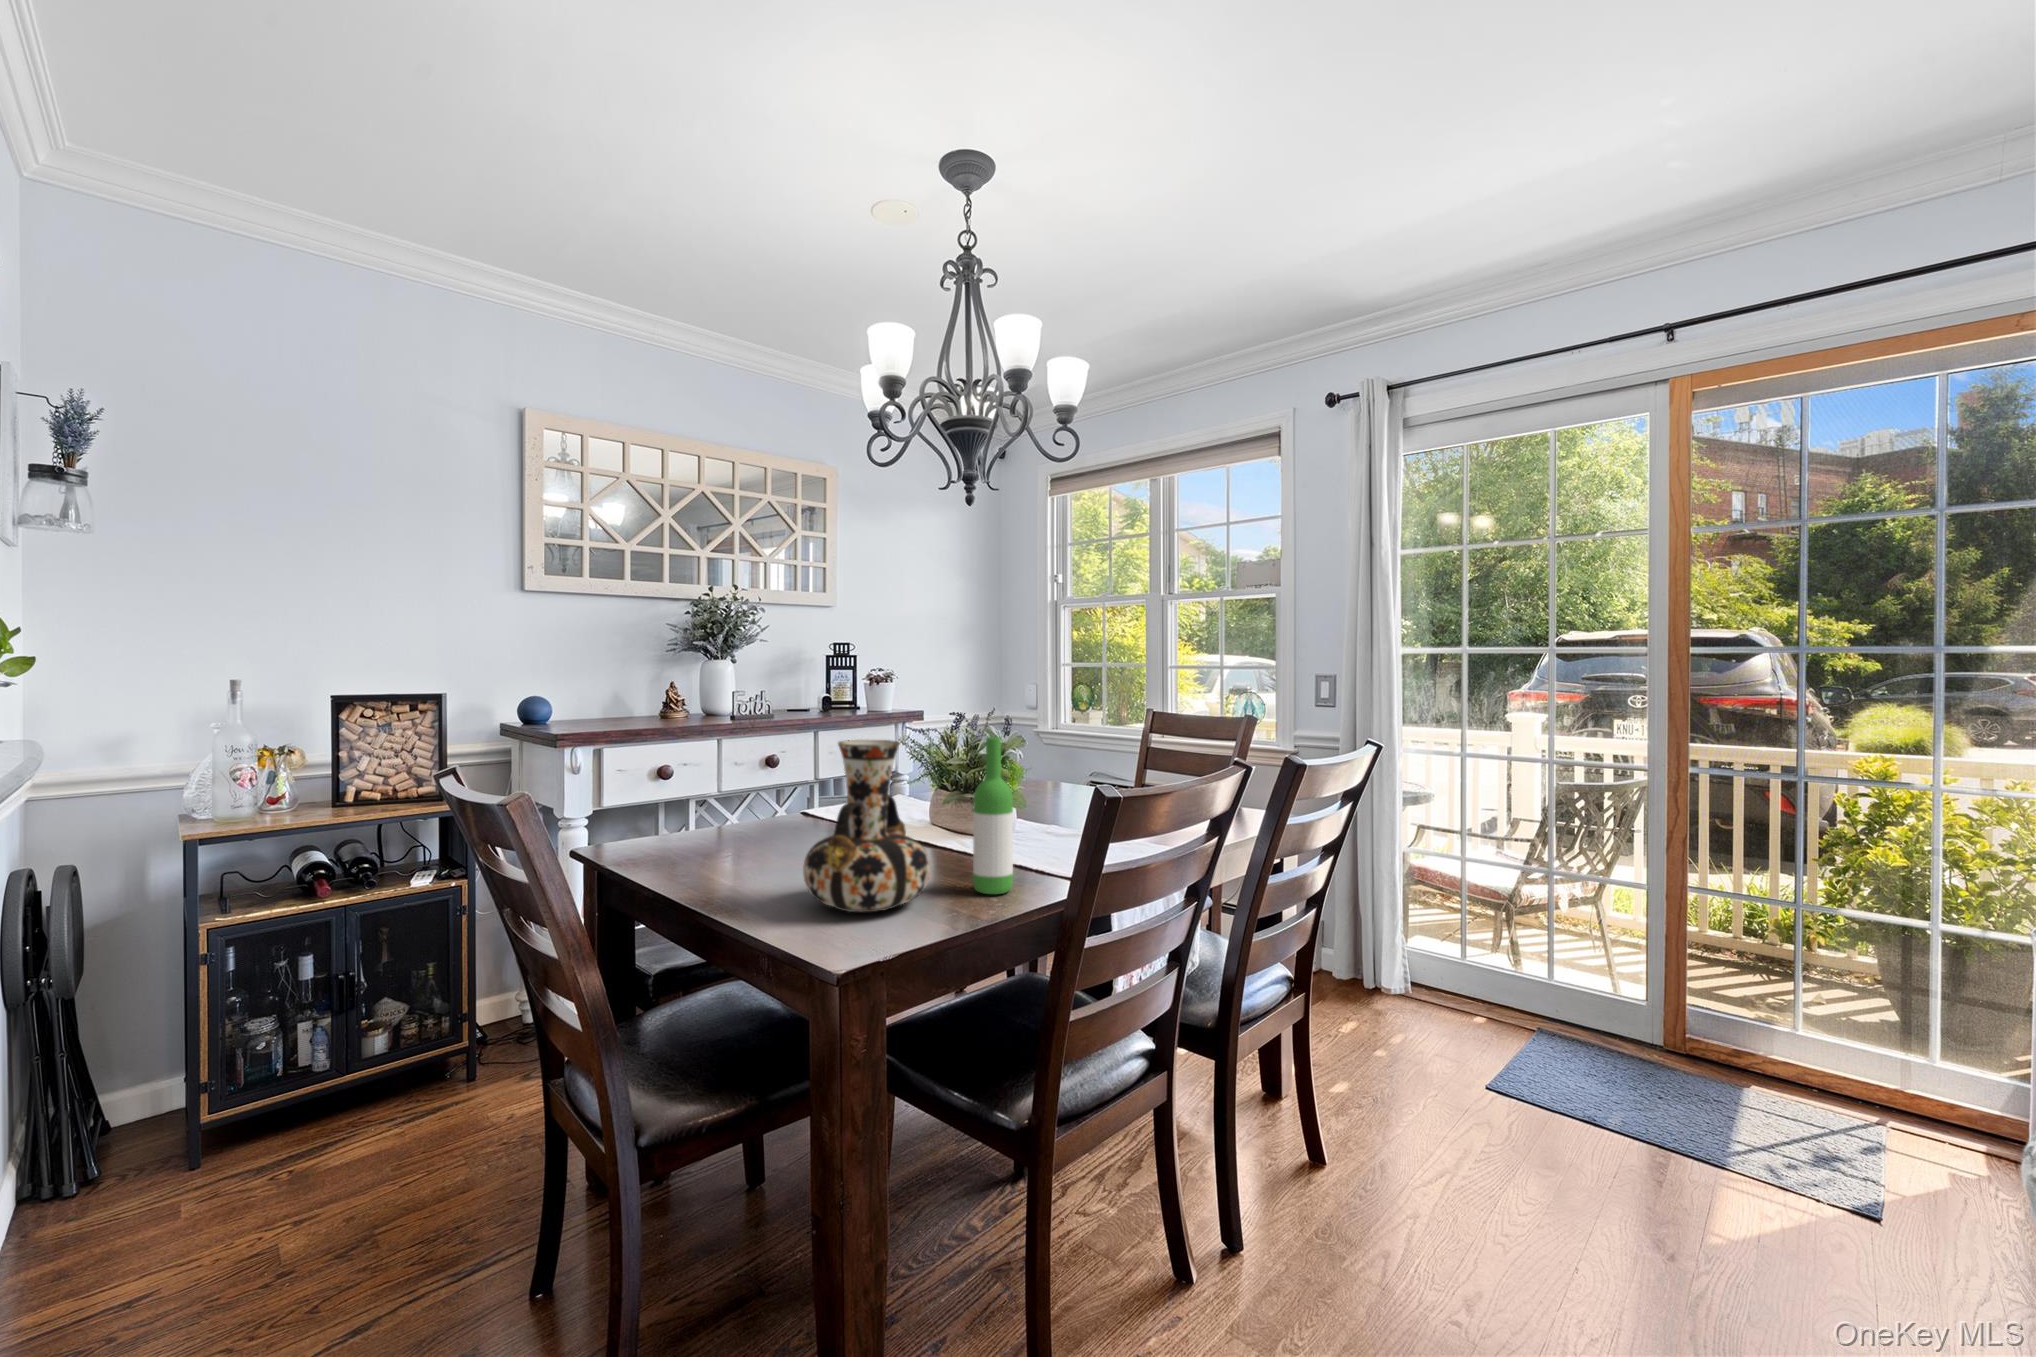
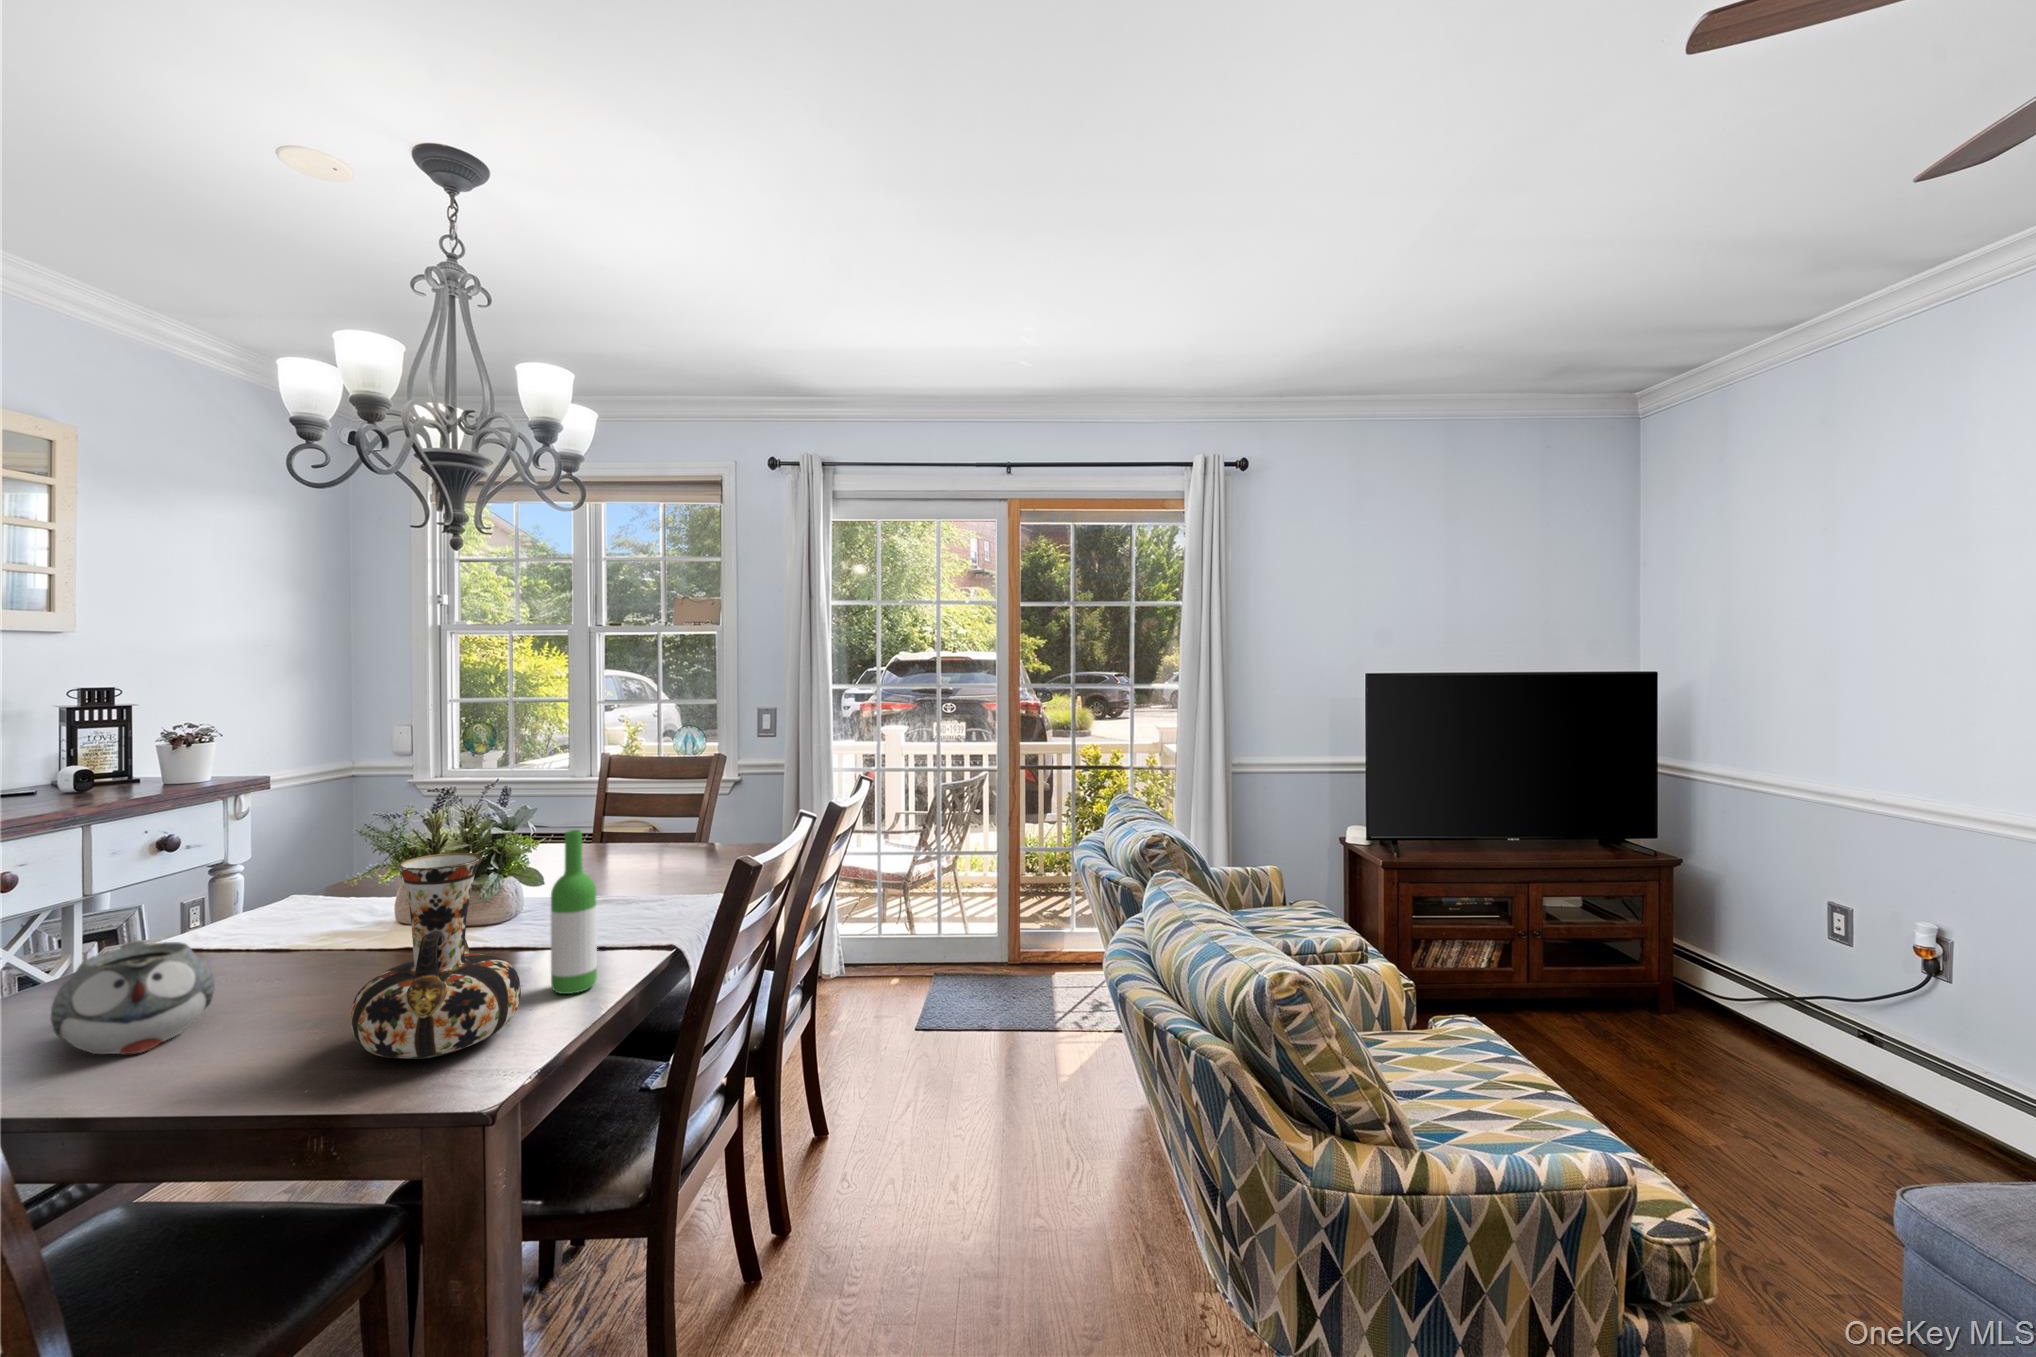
teapot: none [683,793,771,868] -> present [51,941,215,1054]

